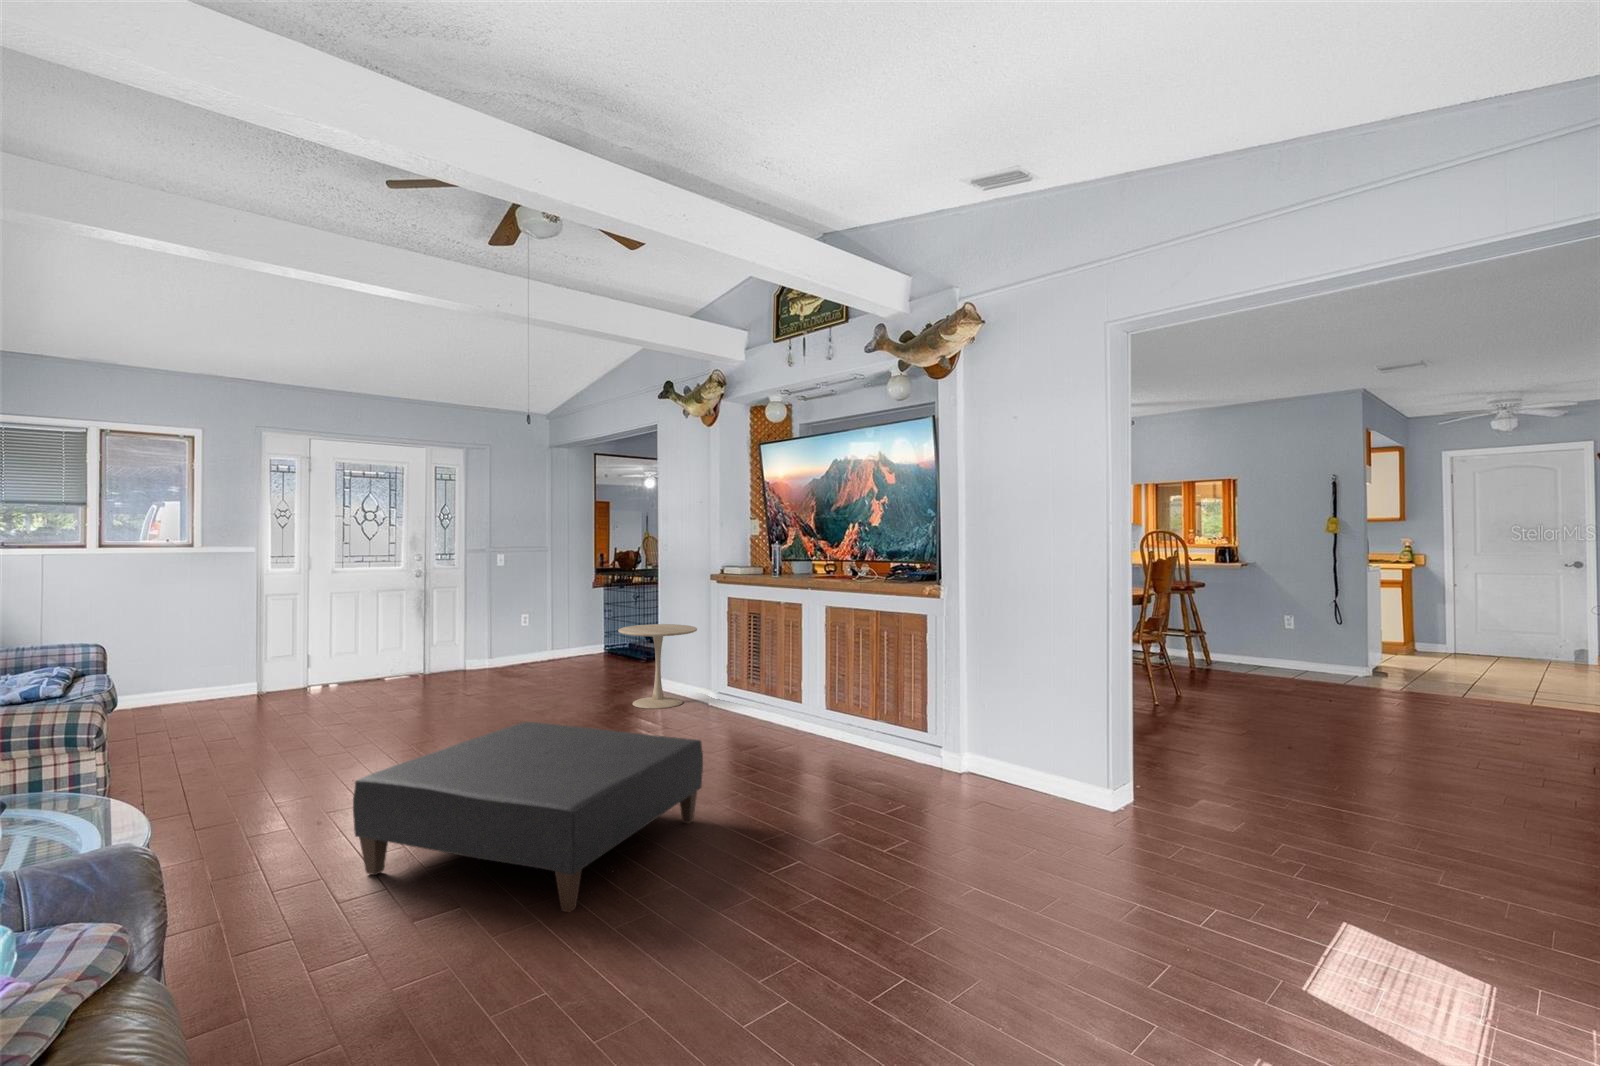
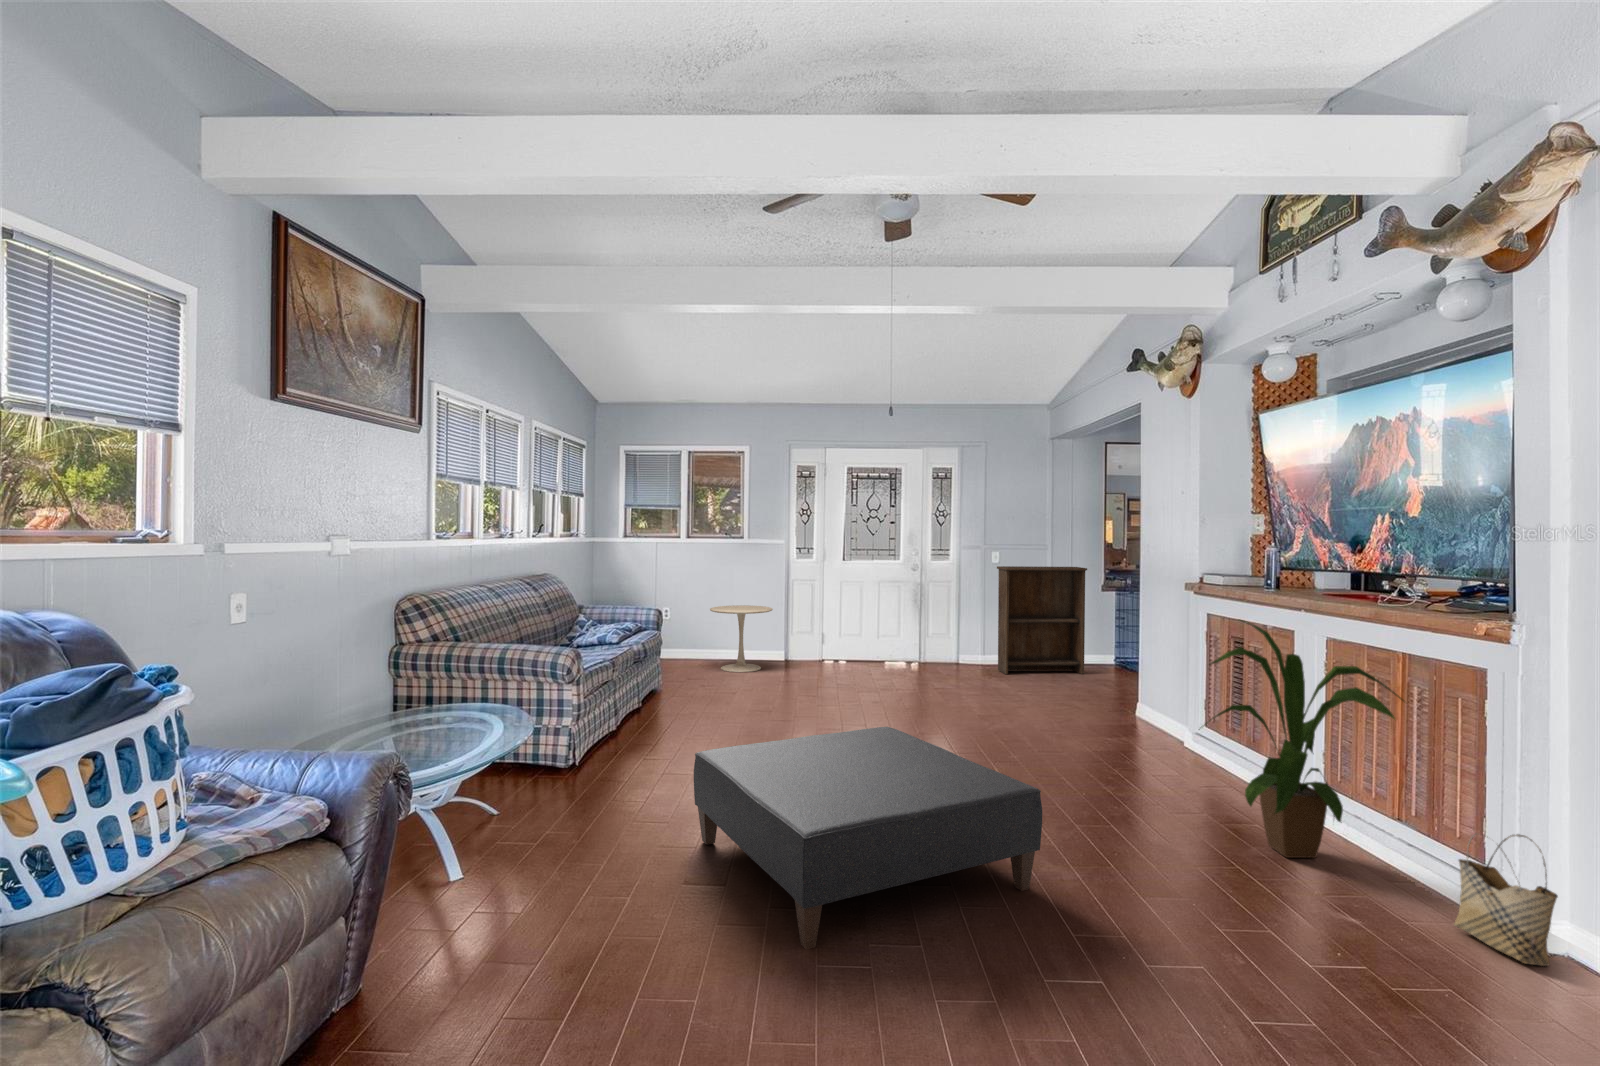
bookshelf: none [507,566,592,673] -> present [997,566,1087,674]
house plant: none [767,597,887,759] -> present [1199,620,1404,858]
side table: present [618,624,697,709] -> present [710,605,773,672]
woven basket: none [921,708,968,779] -> present [1454,834,1558,966]

